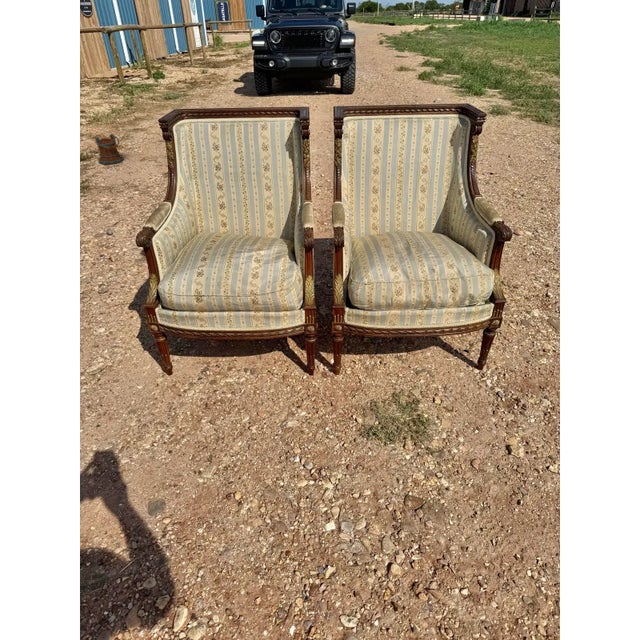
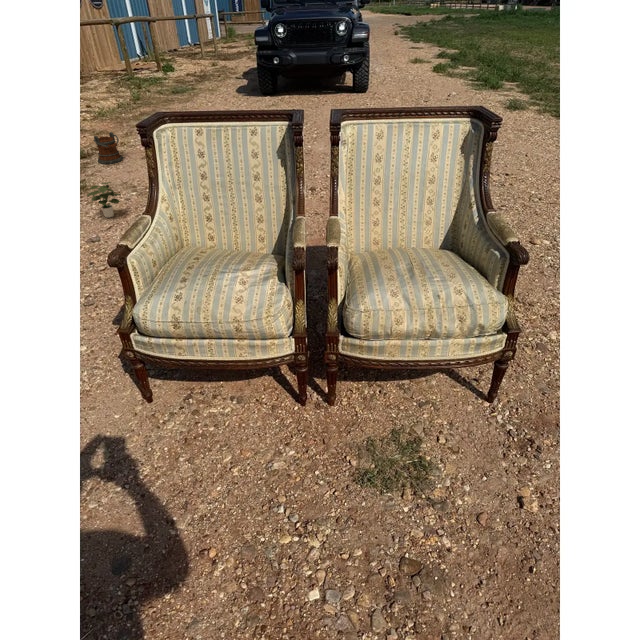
potted plant: none [94,179,127,213] -> present [87,182,121,218]

